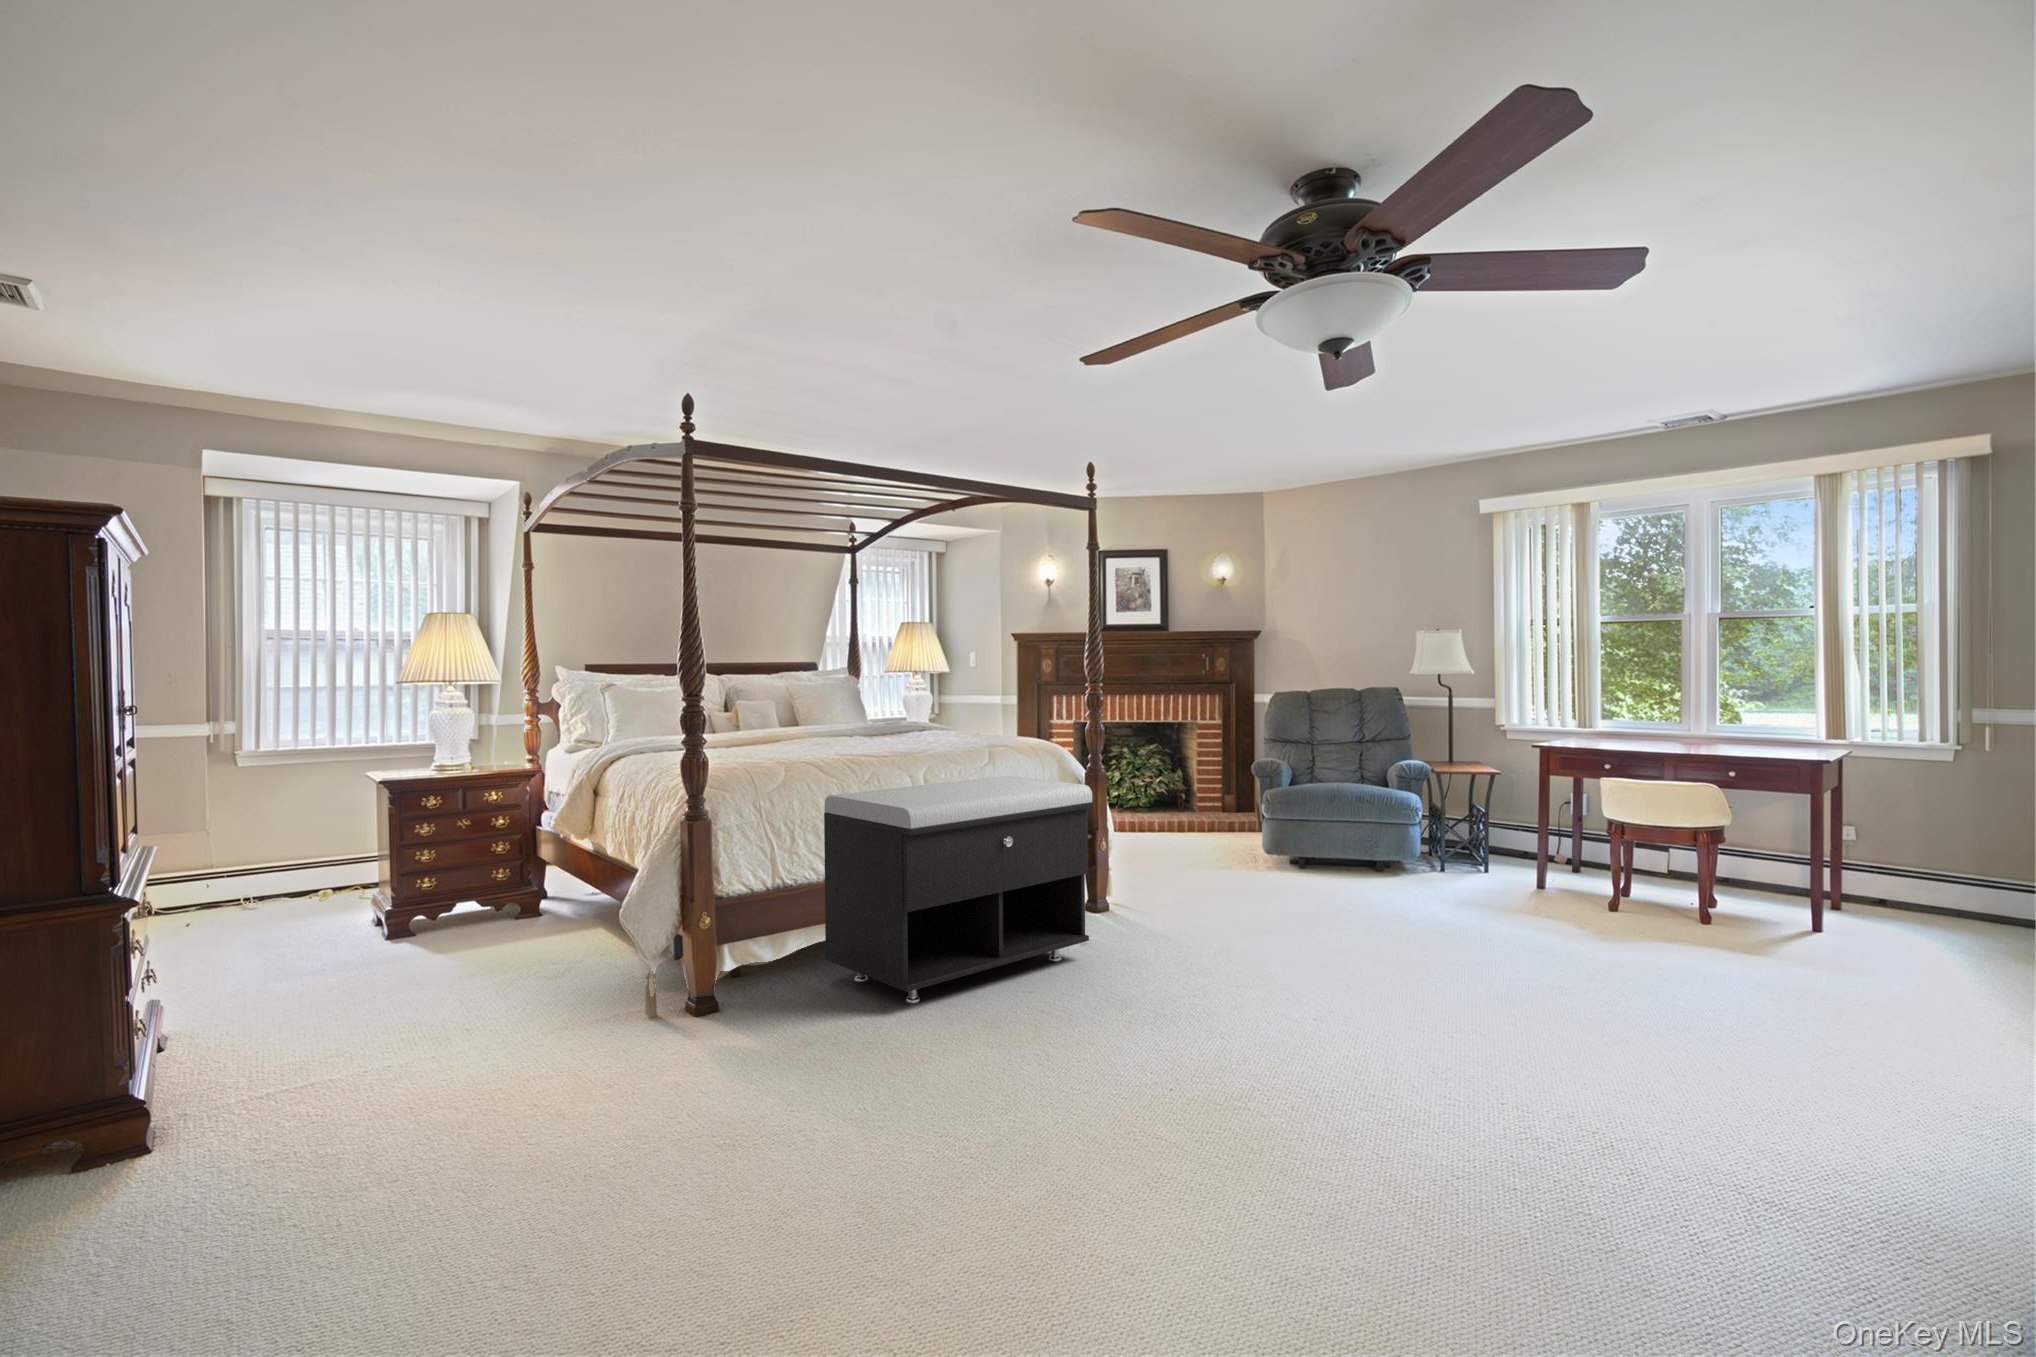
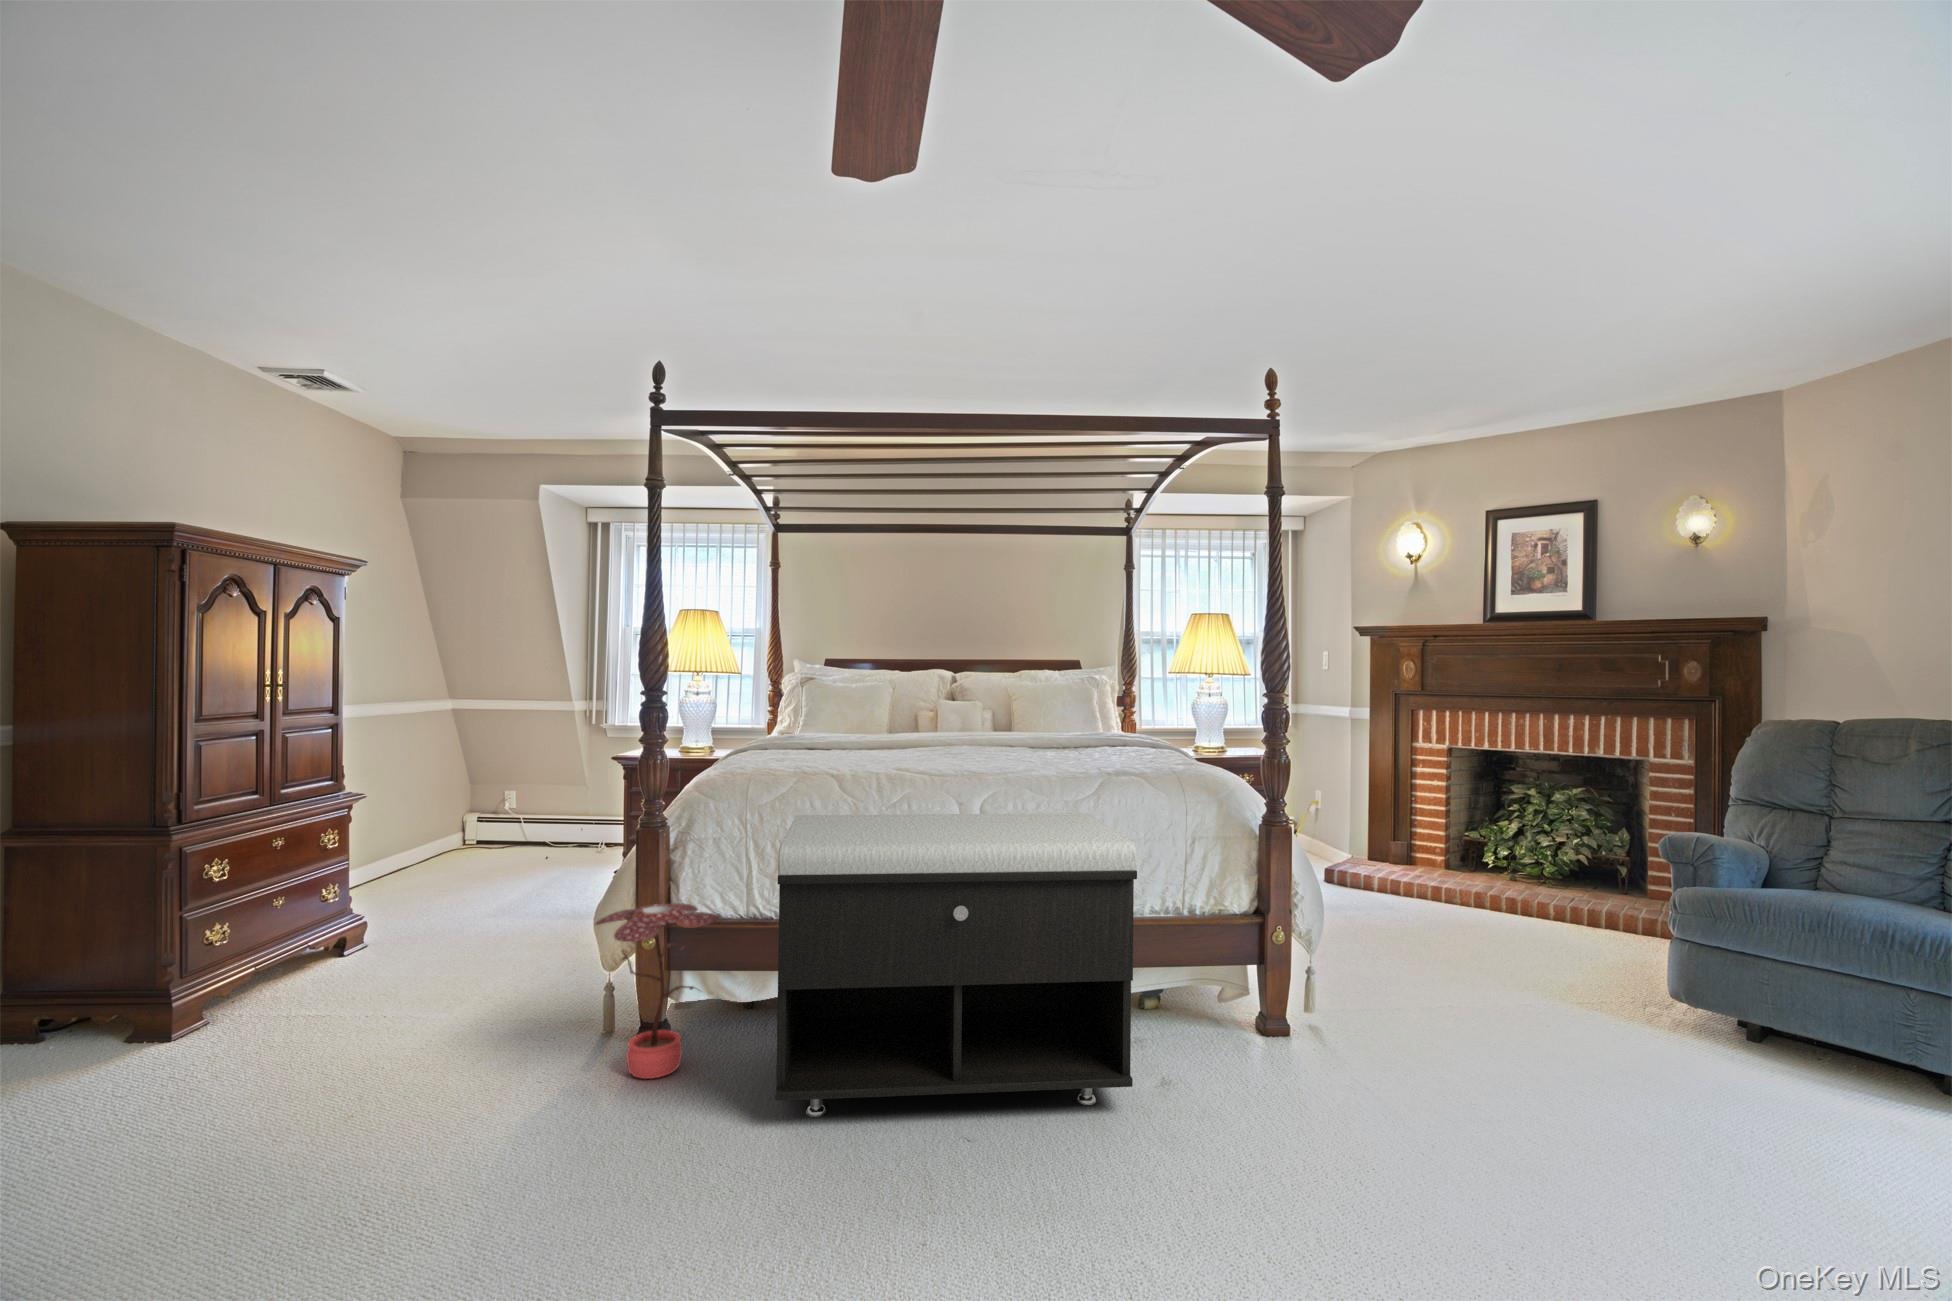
potted plant: none [698,878,801,1018] -> present [595,903,720,1079]

